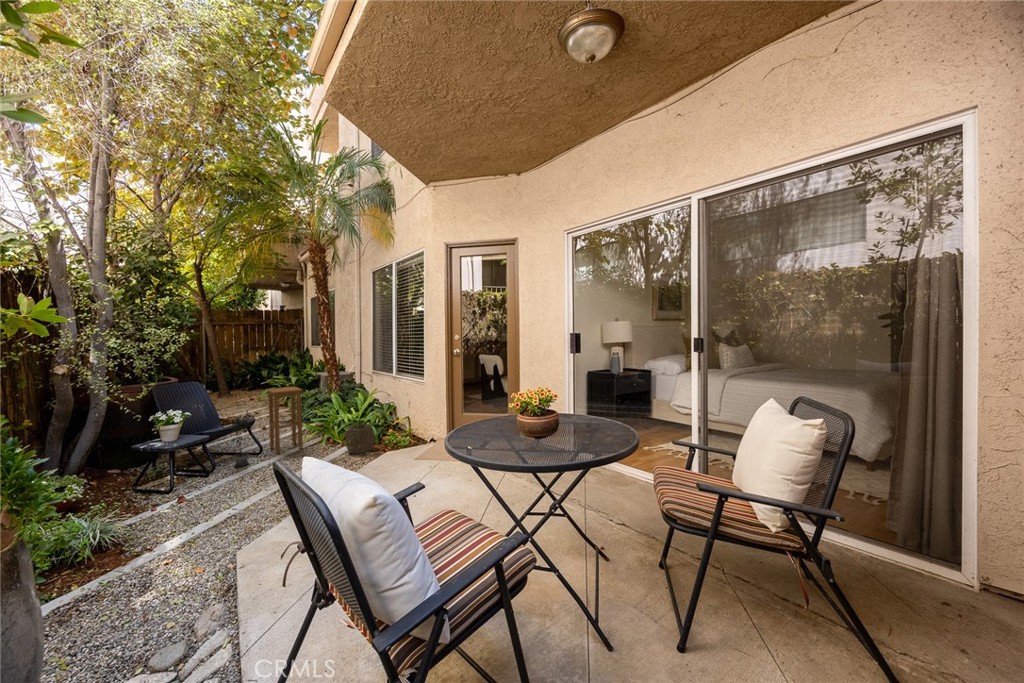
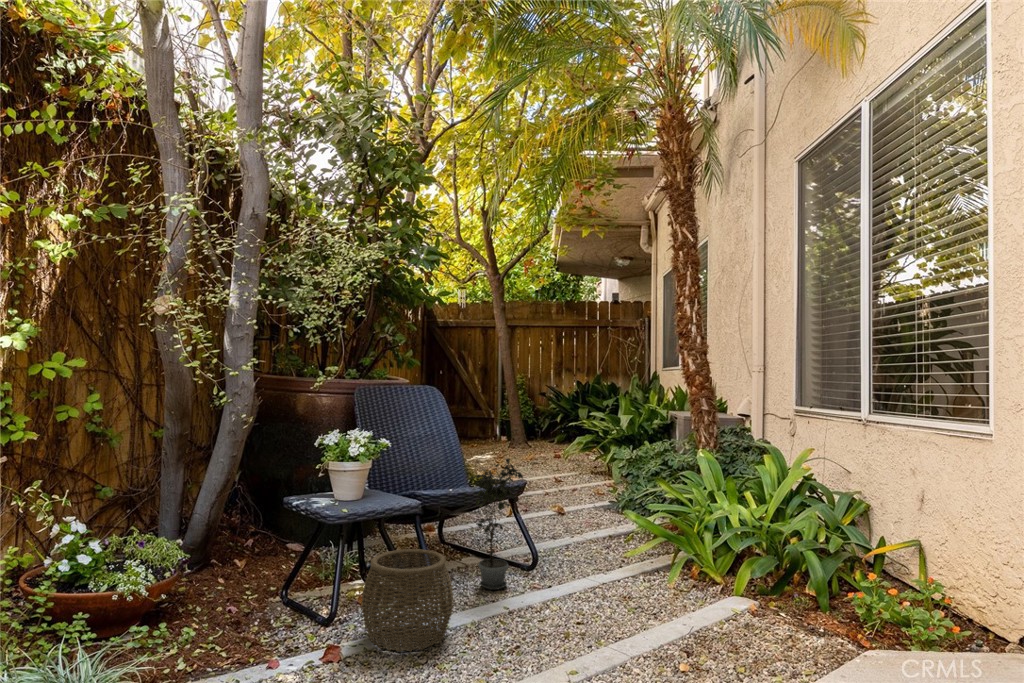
stool: present [267,387,303,454] -> none [557,418,630,576]
woven basket: present [345,424,375,453] -> present [362,549,454,652]

